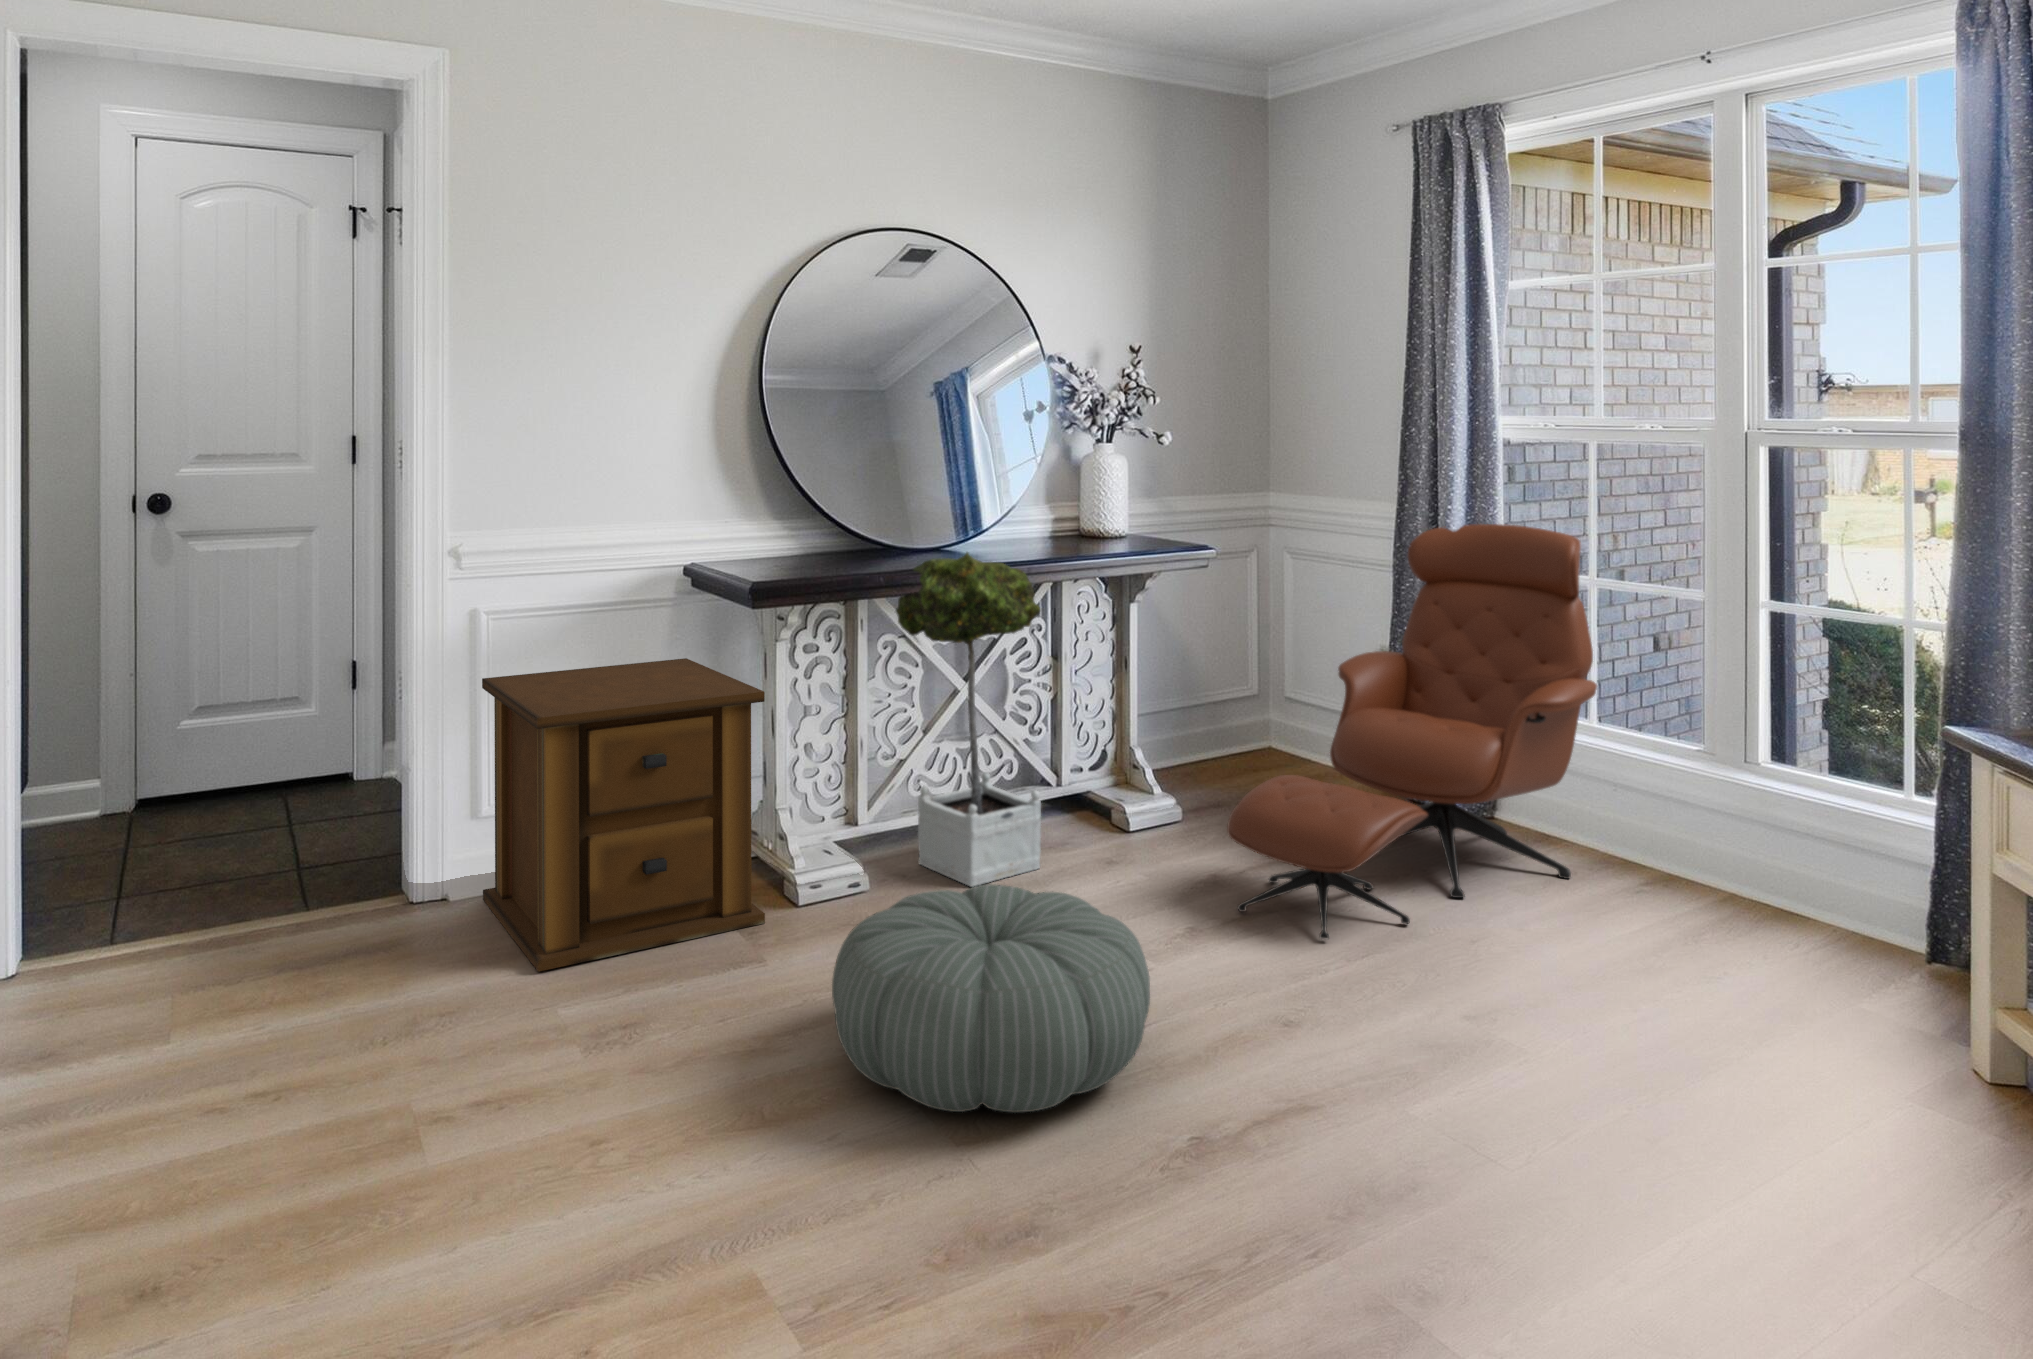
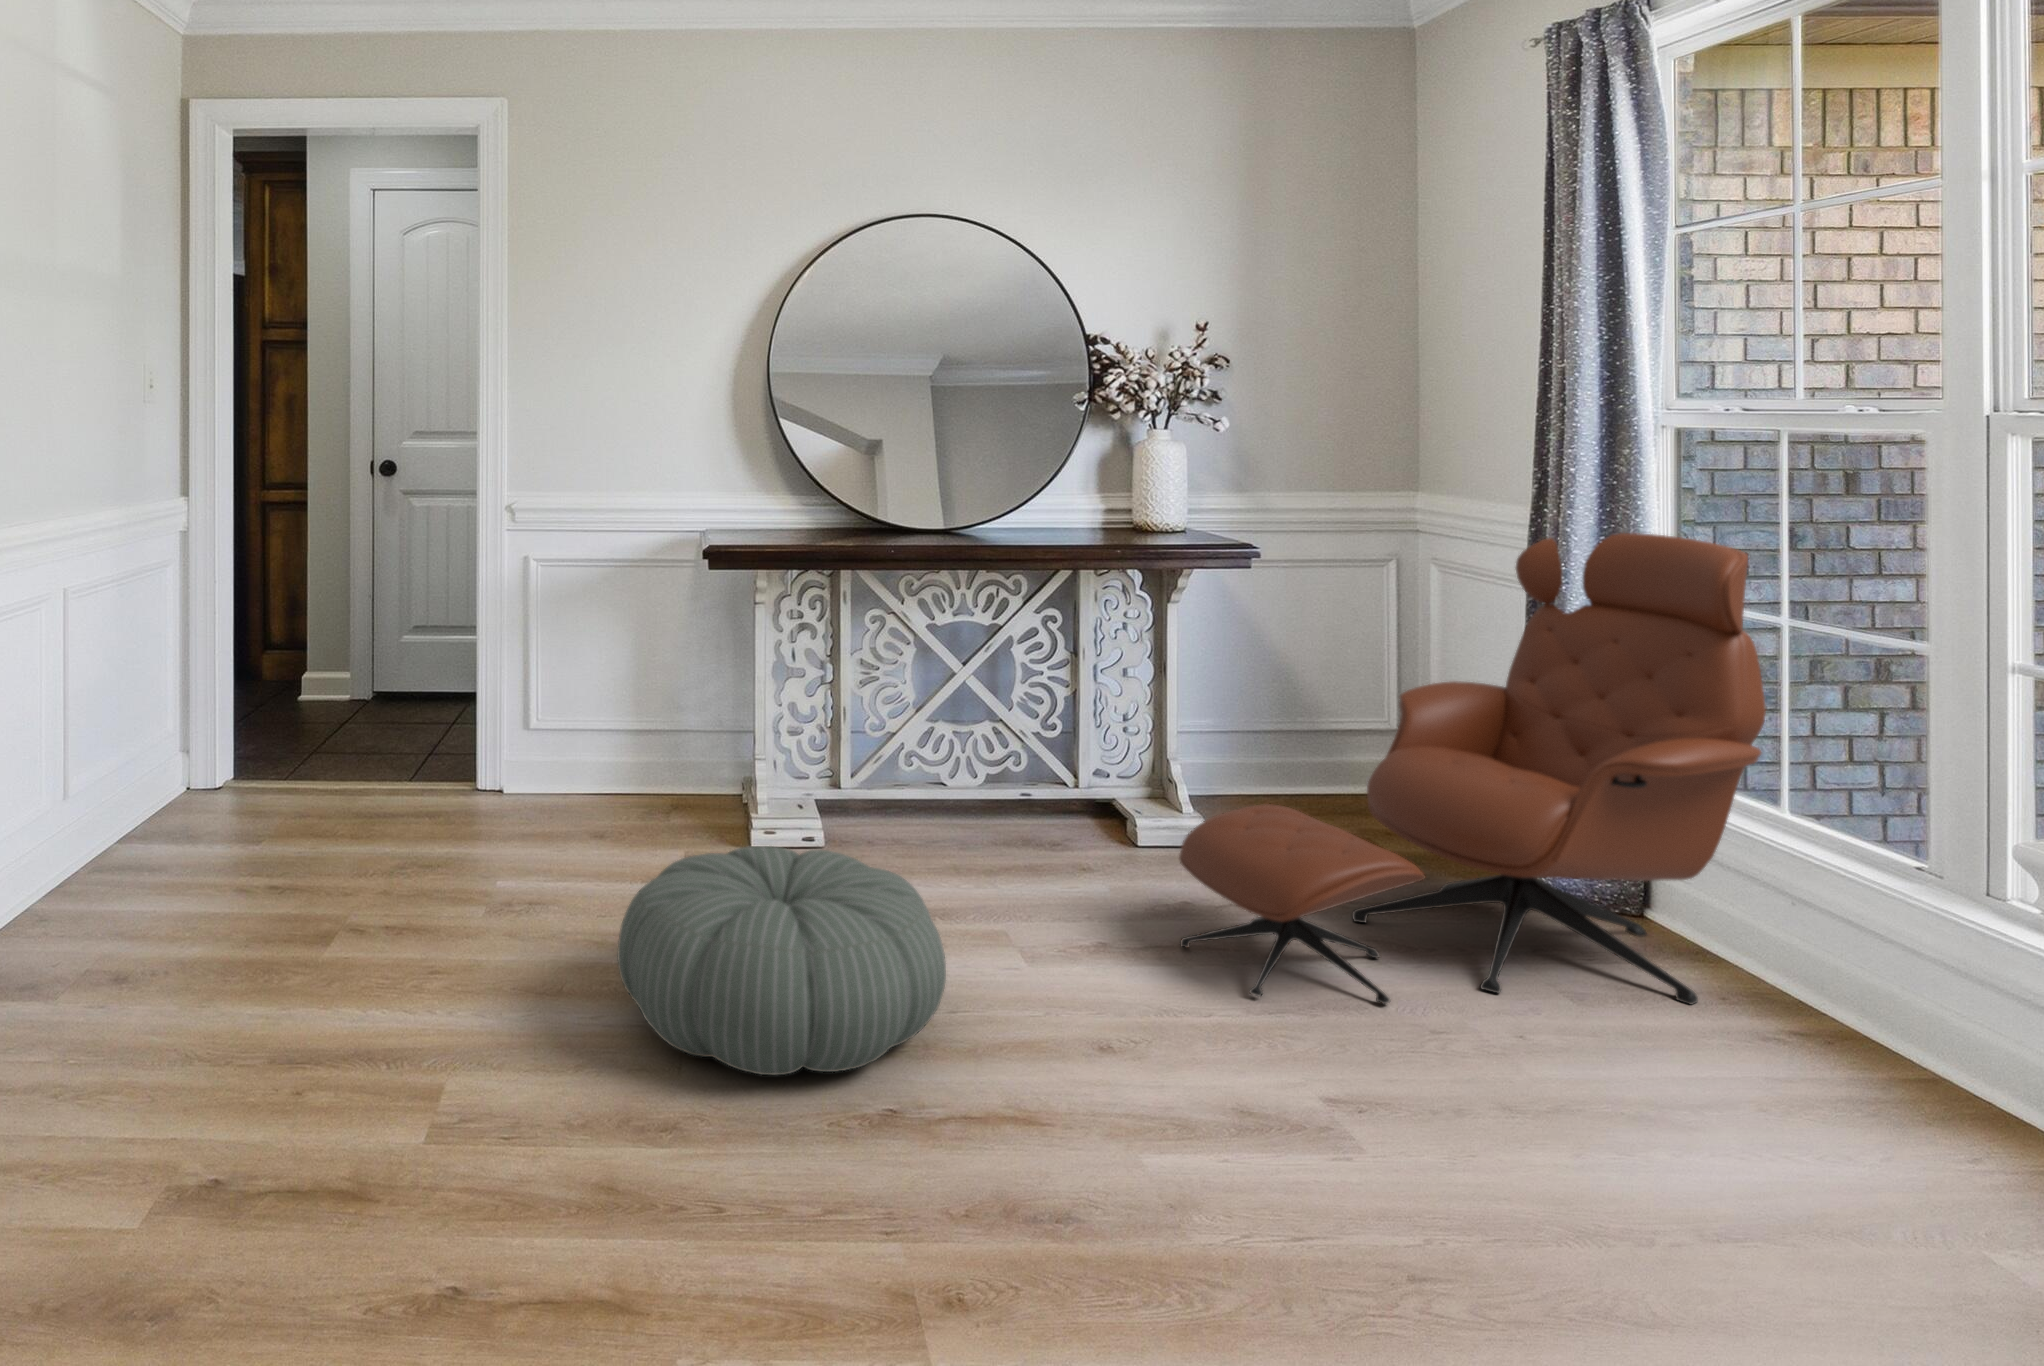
potted tree: present [896,553,1041,887] -> none [866,527,1011,867]
side table: present [482,658,765,971] -> none [497,613,708,861]

